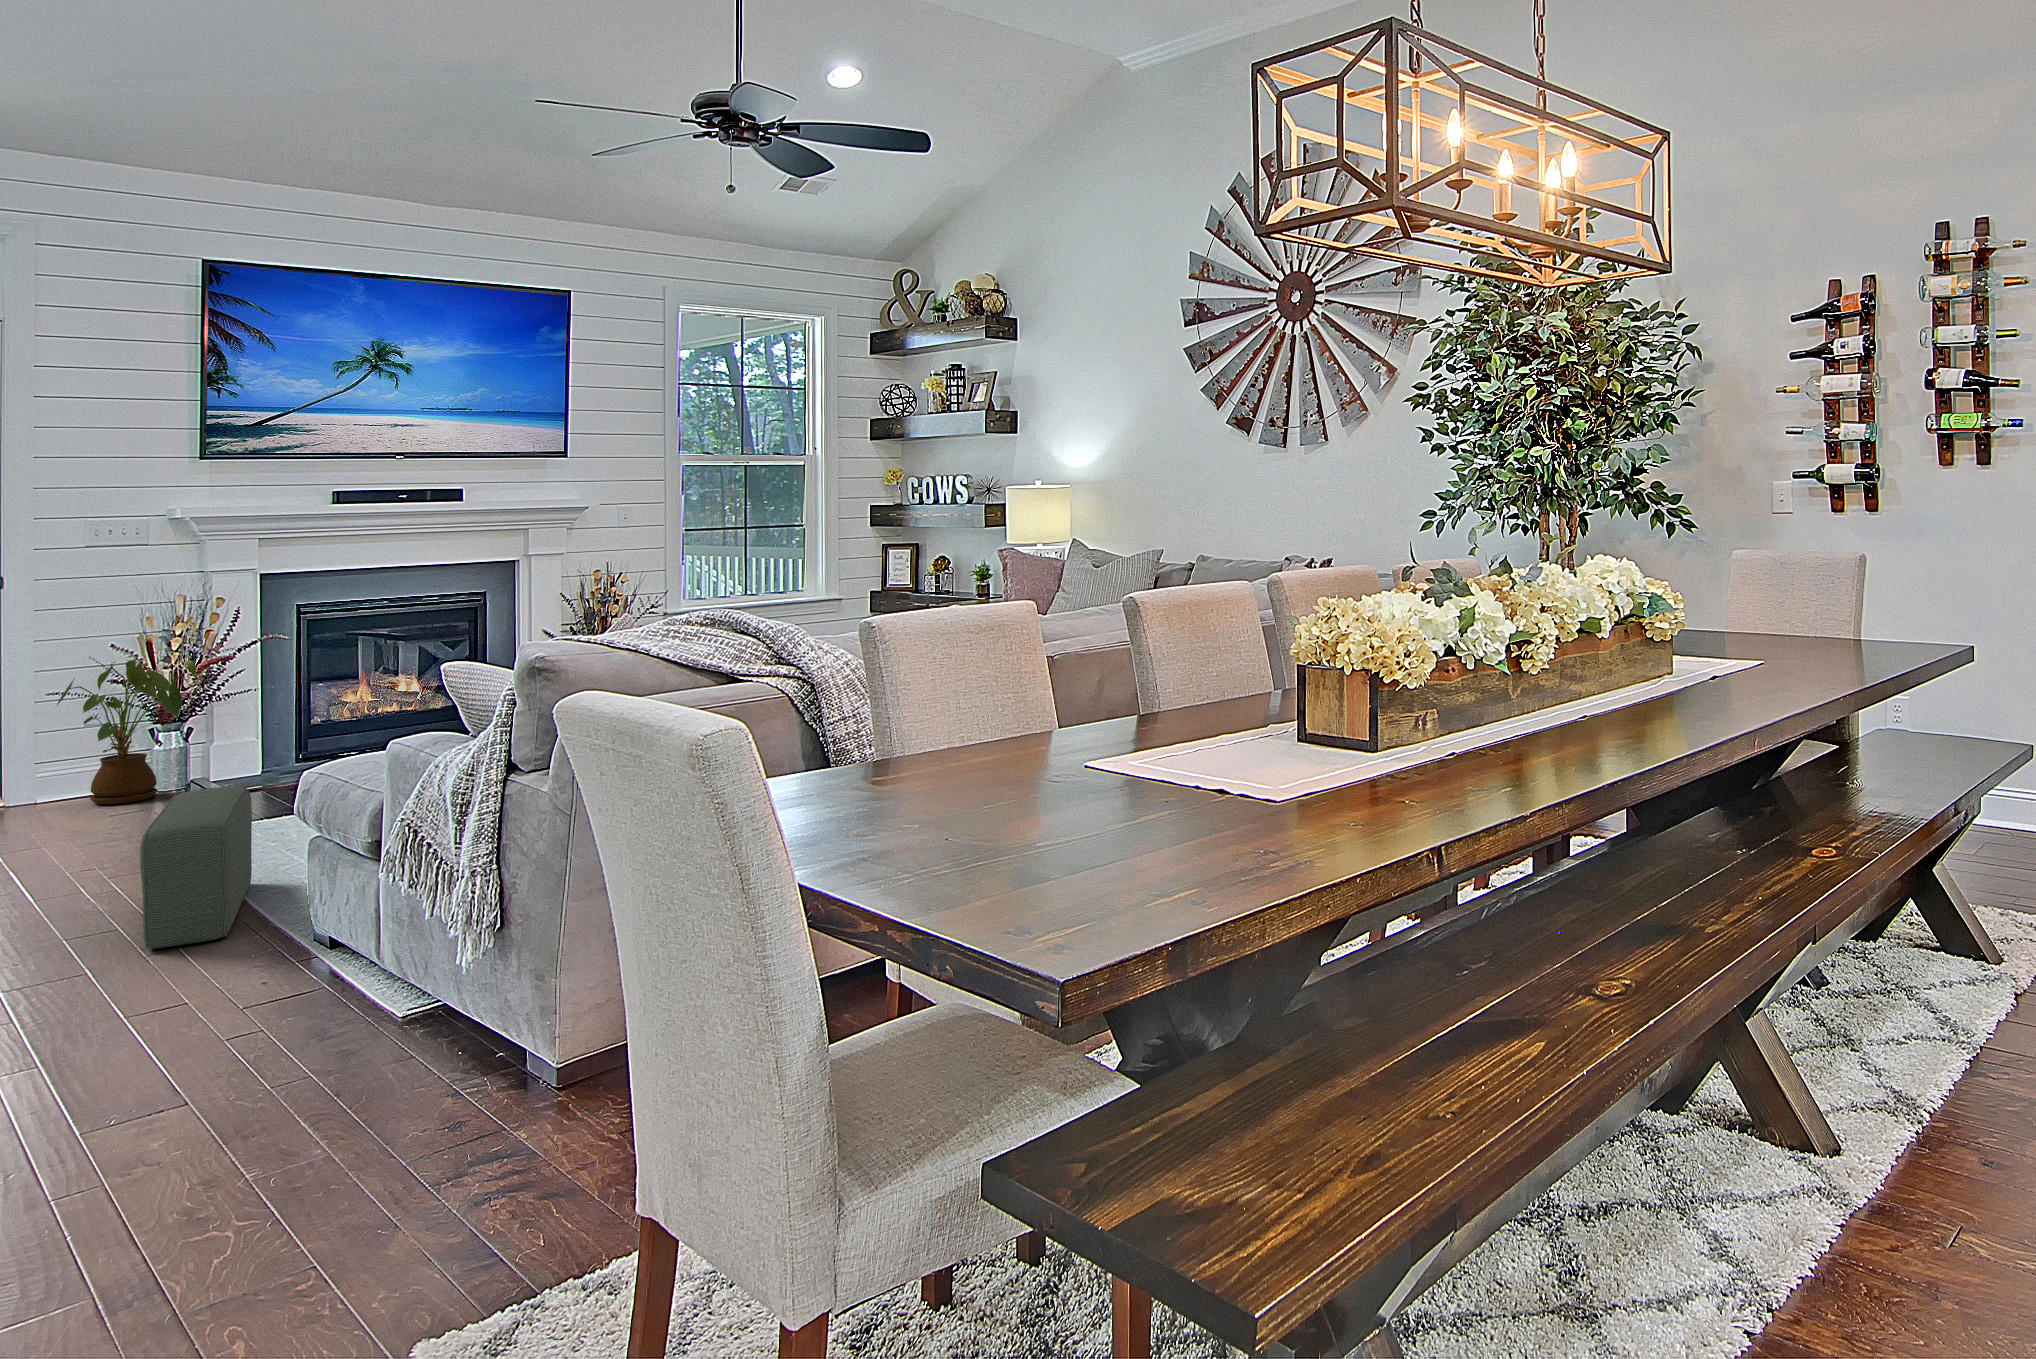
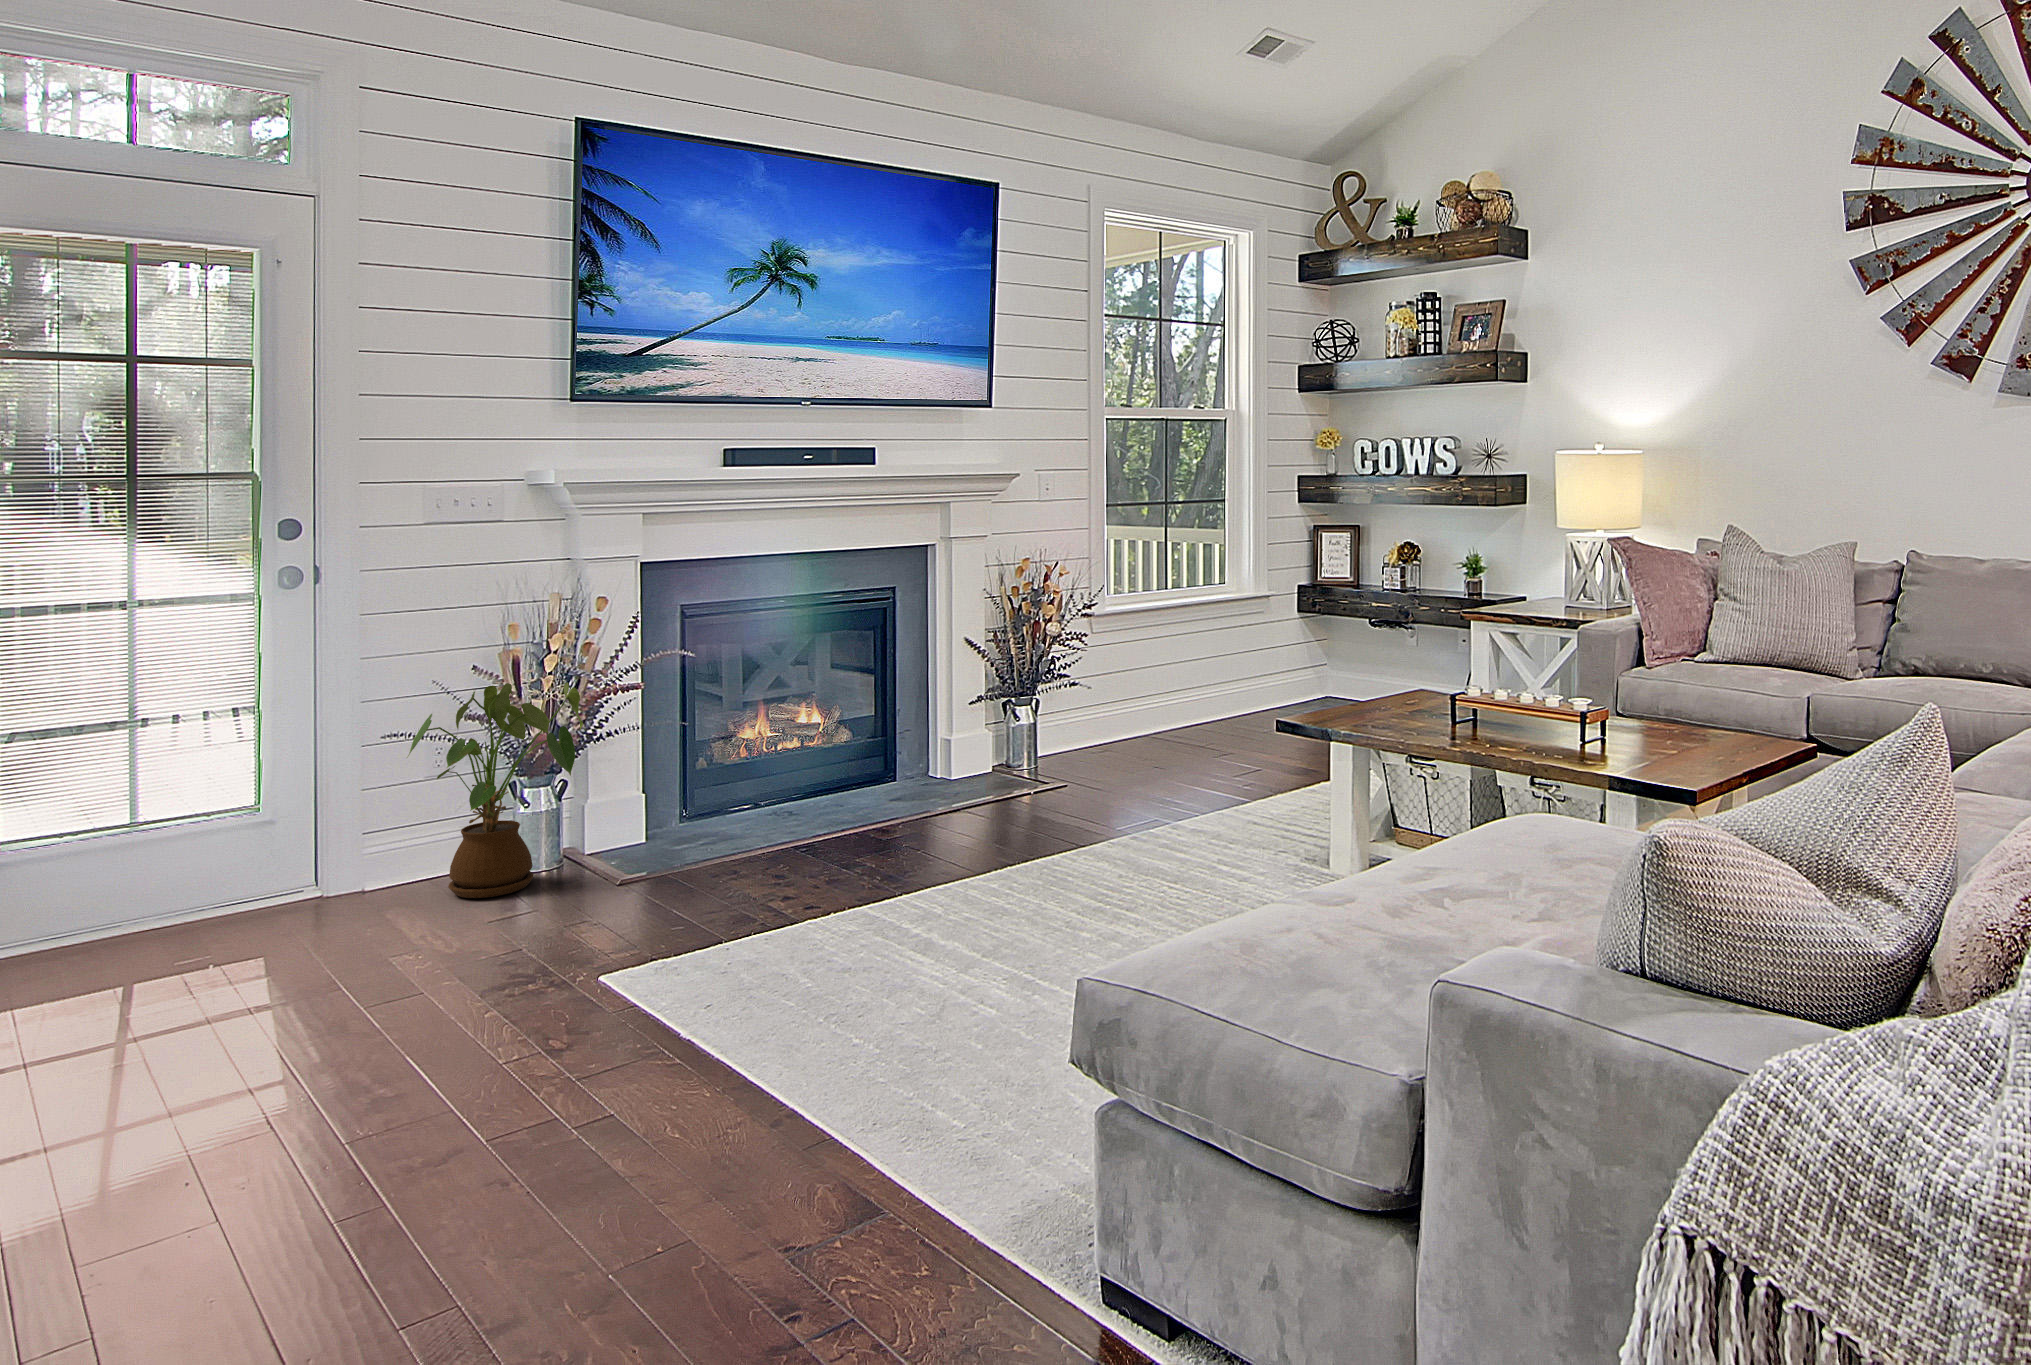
pouf: present [140,787,252,948] -> none [704,935,883,1281]

